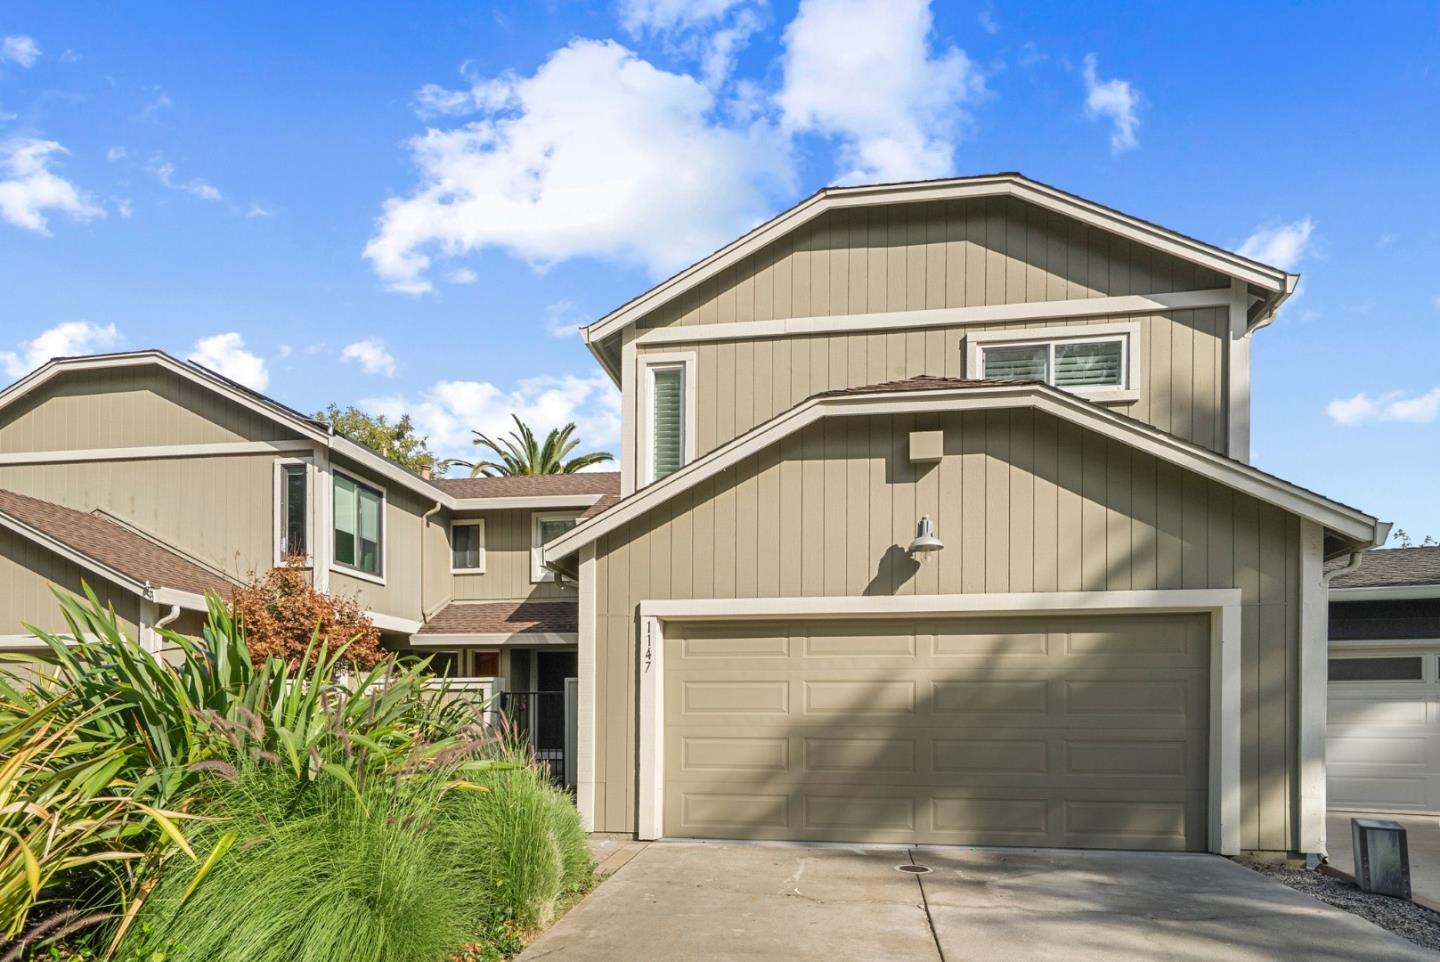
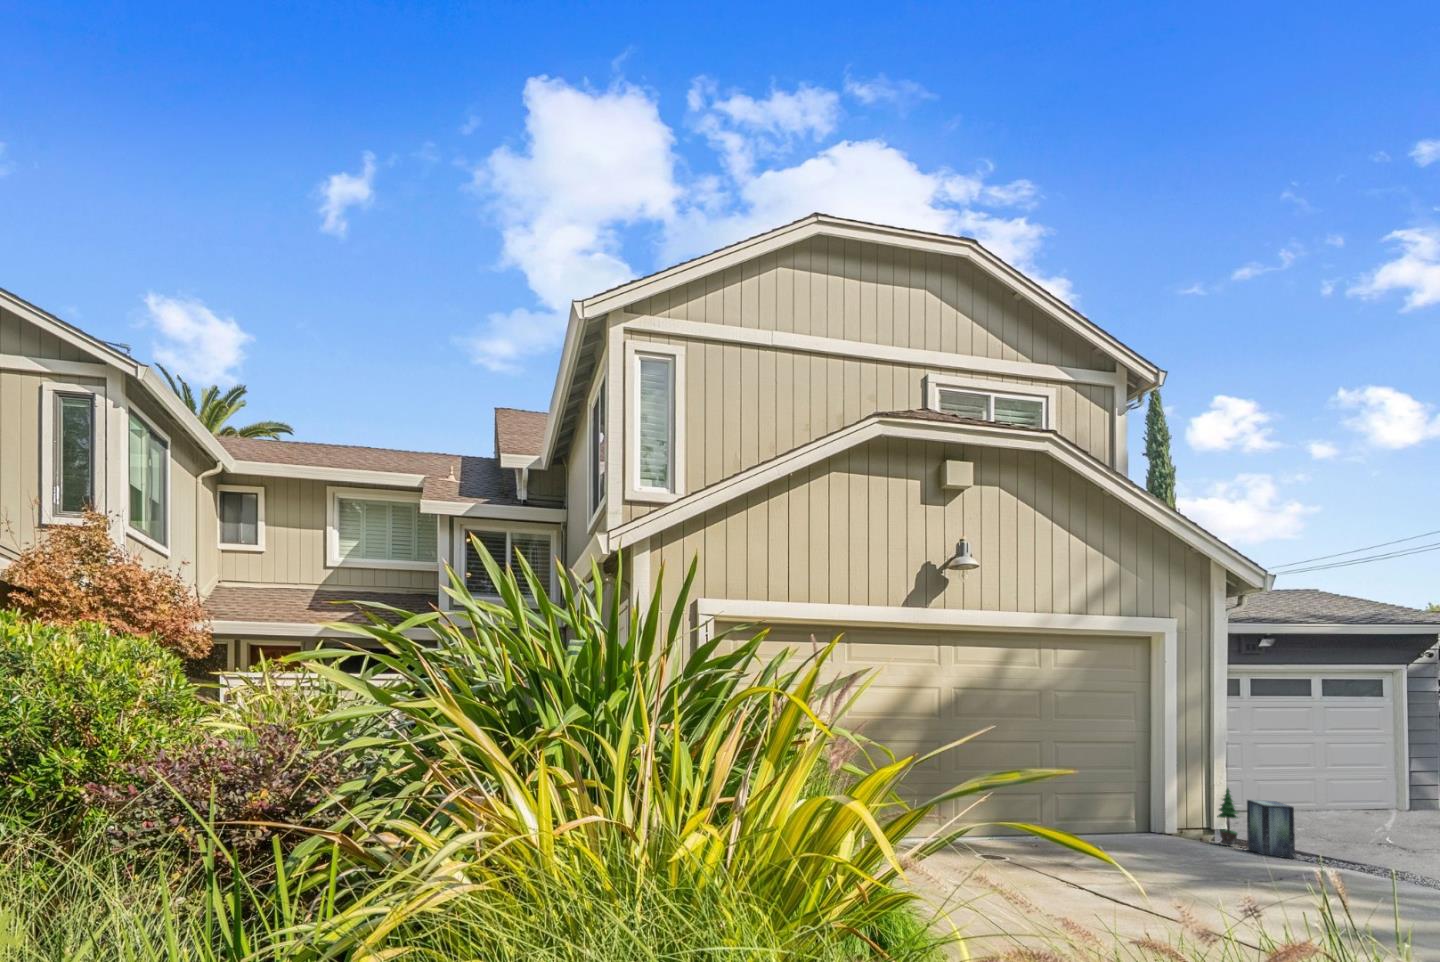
potted tree: none [1320,800,1350,876] -> present [1217,788,1238,845]

